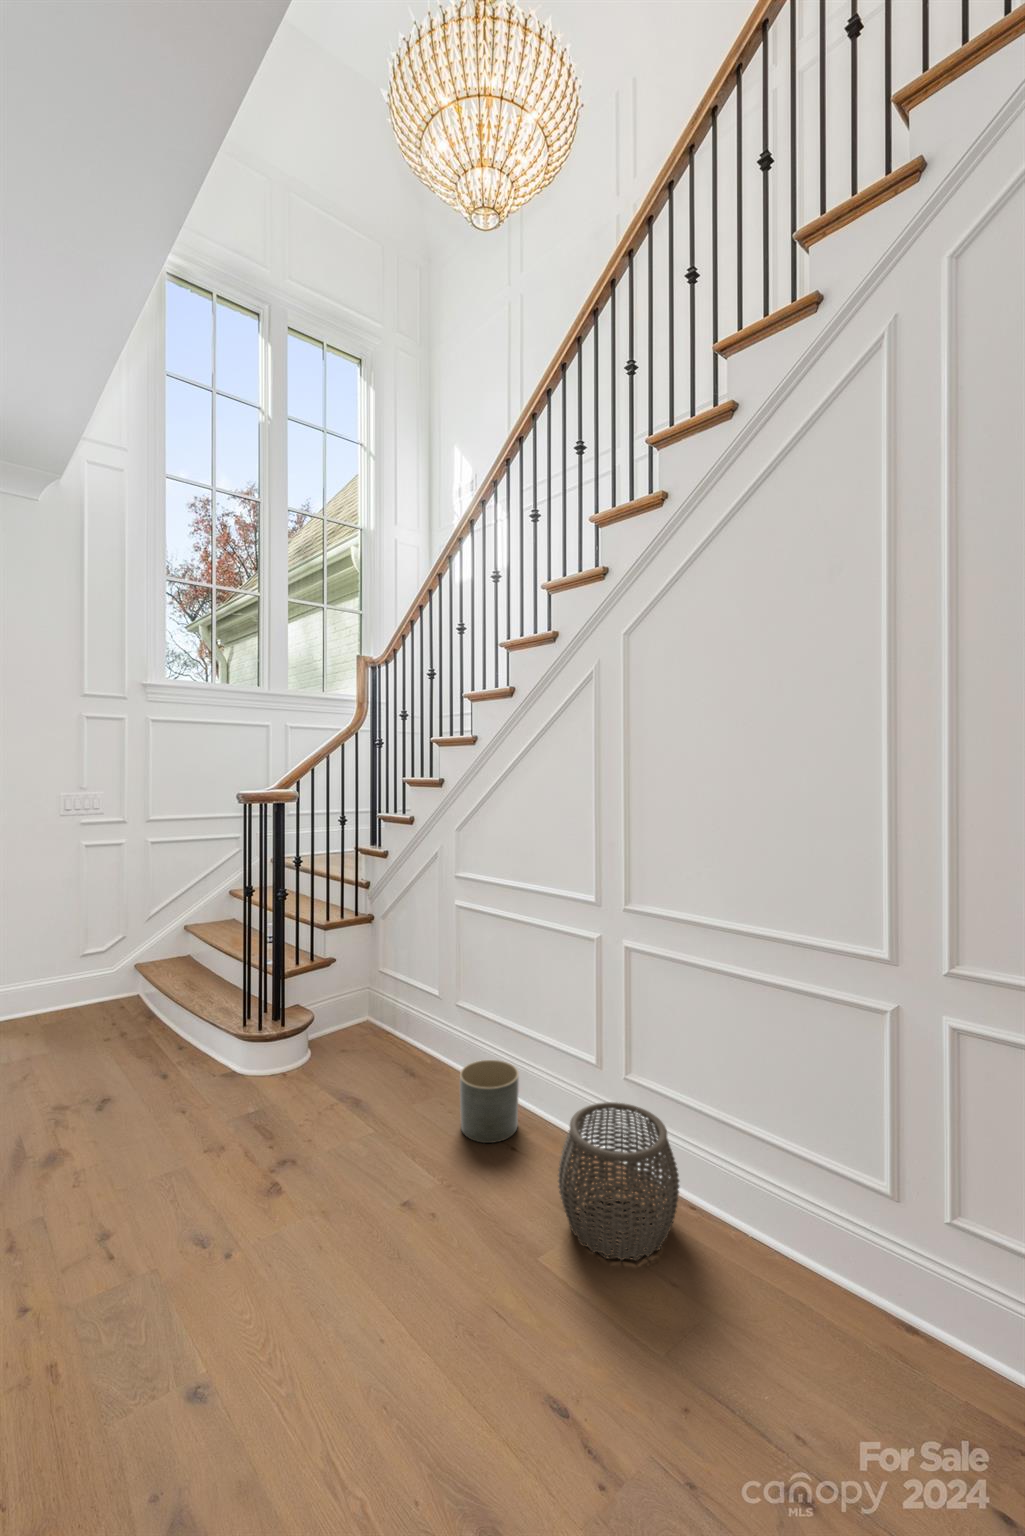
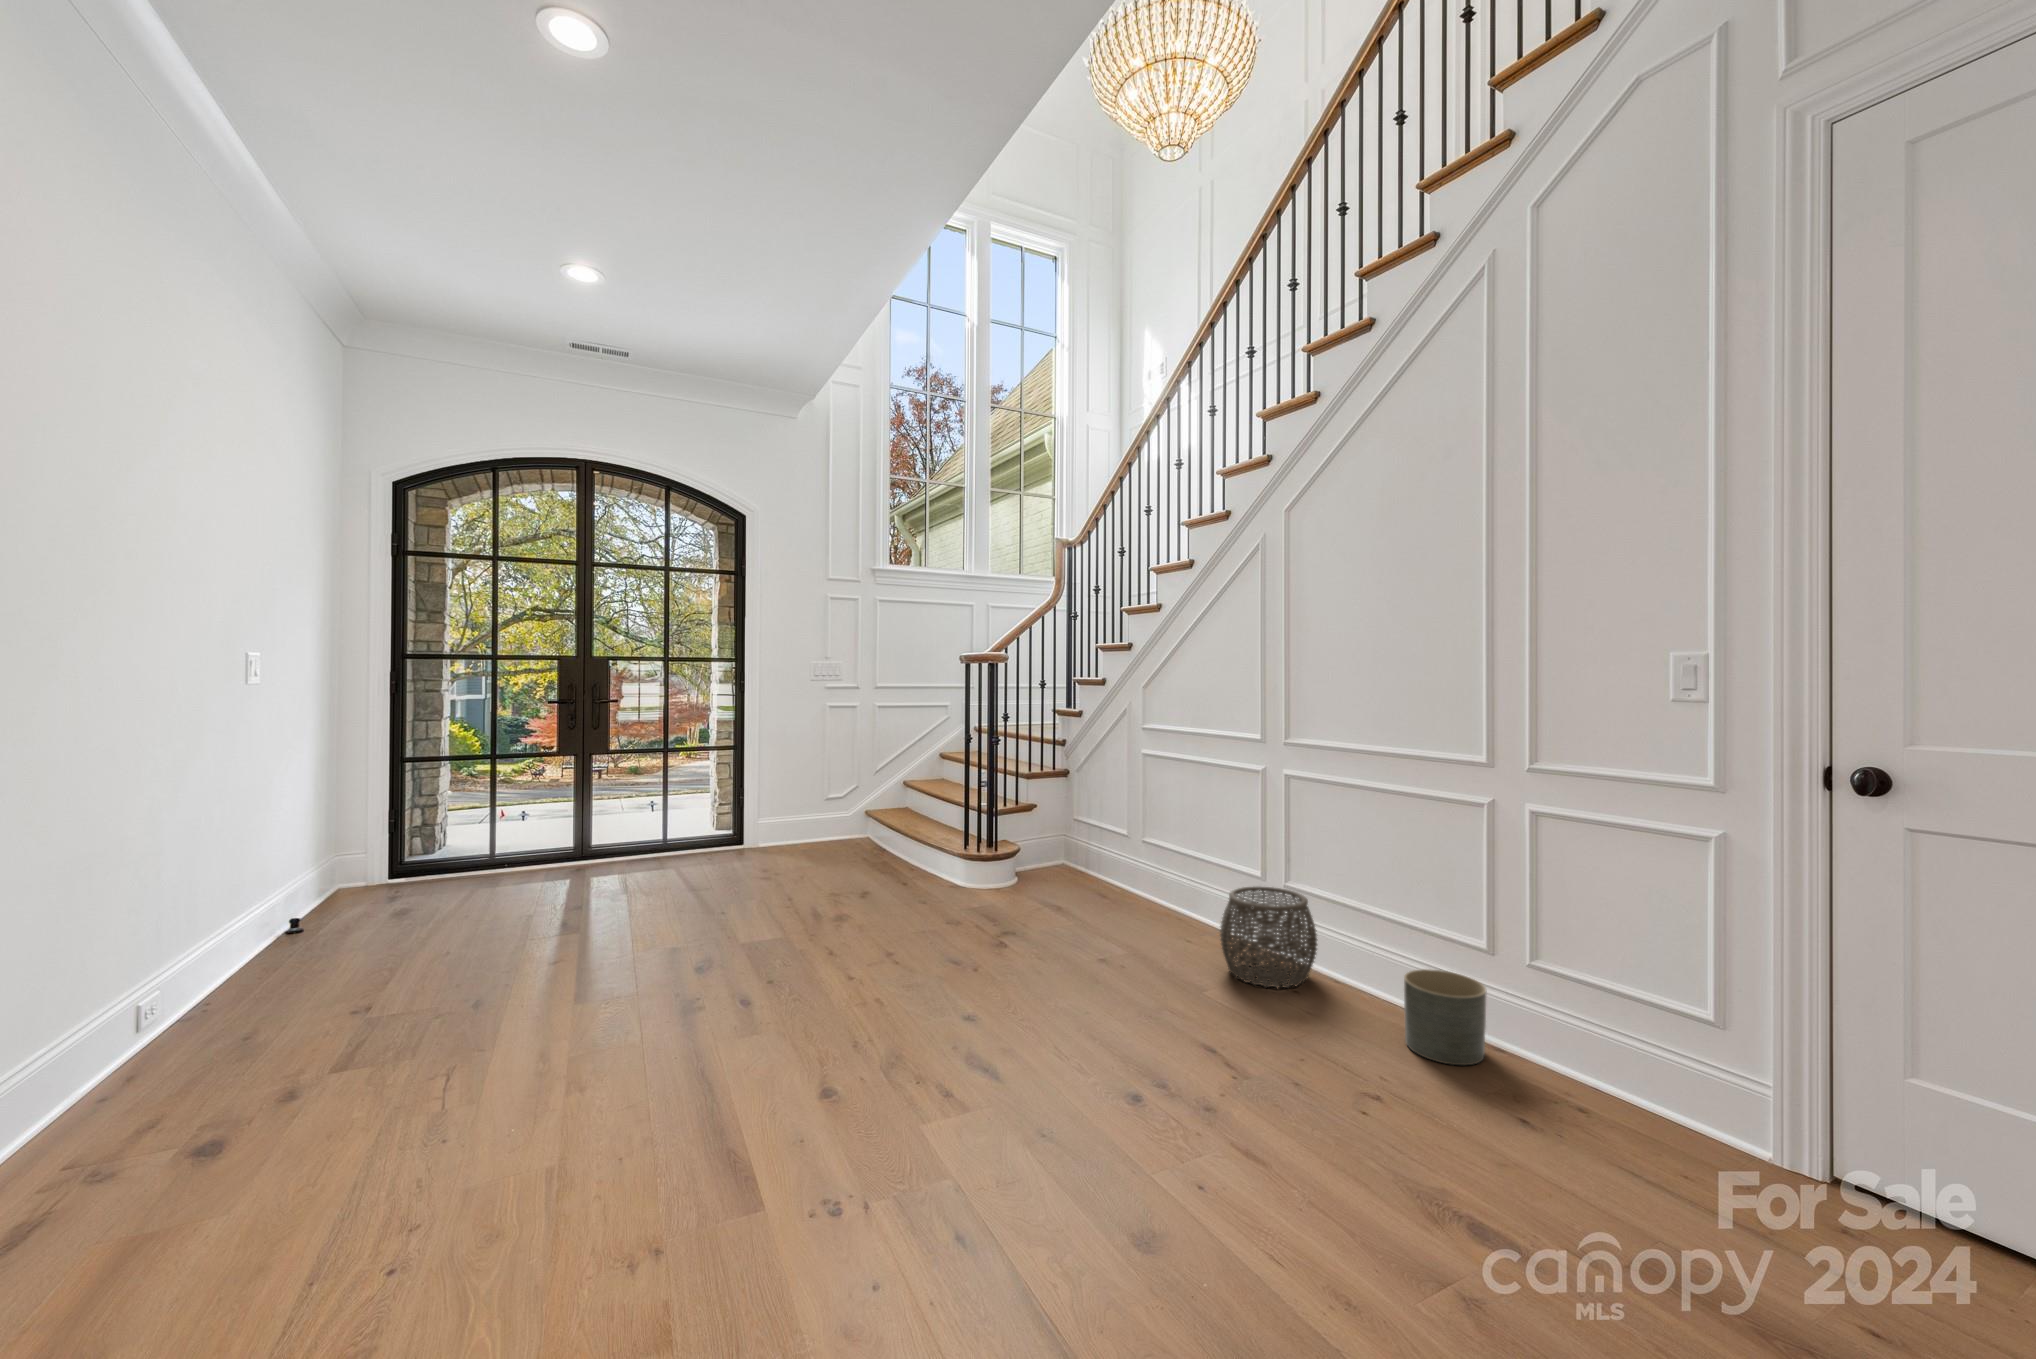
planter: present [460,1060,519,1143] -> present [1404,969,1487,1065]

